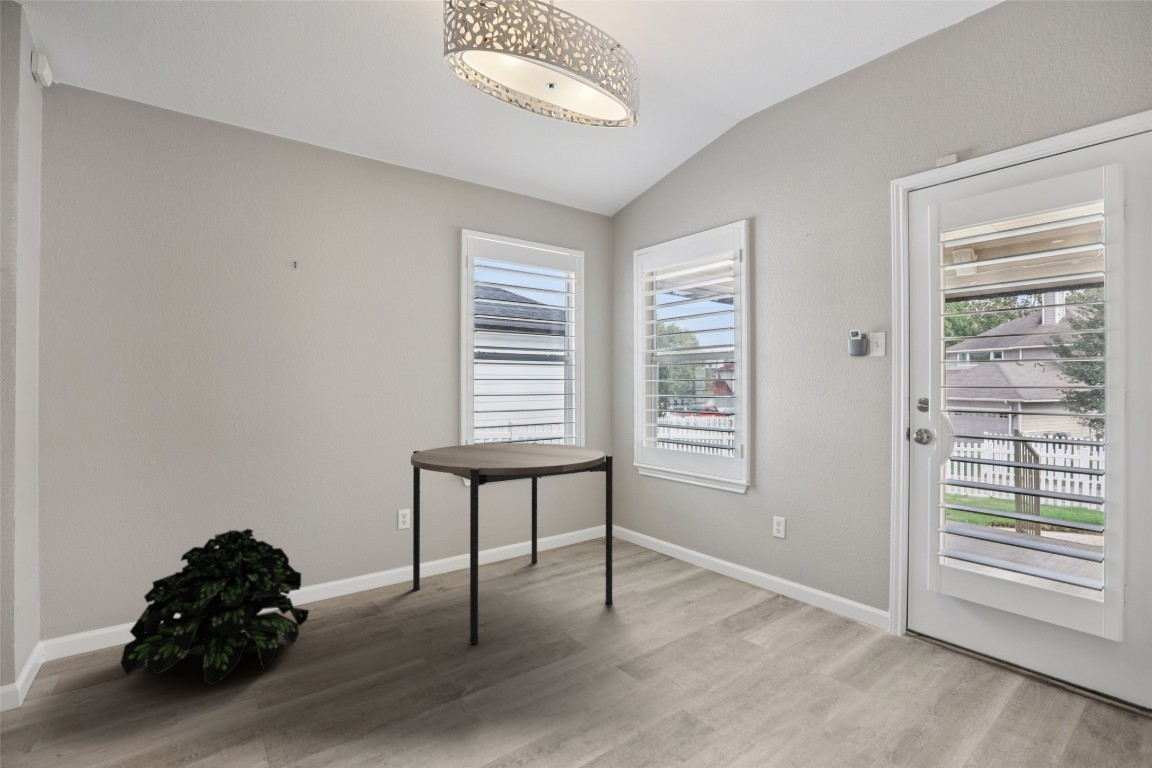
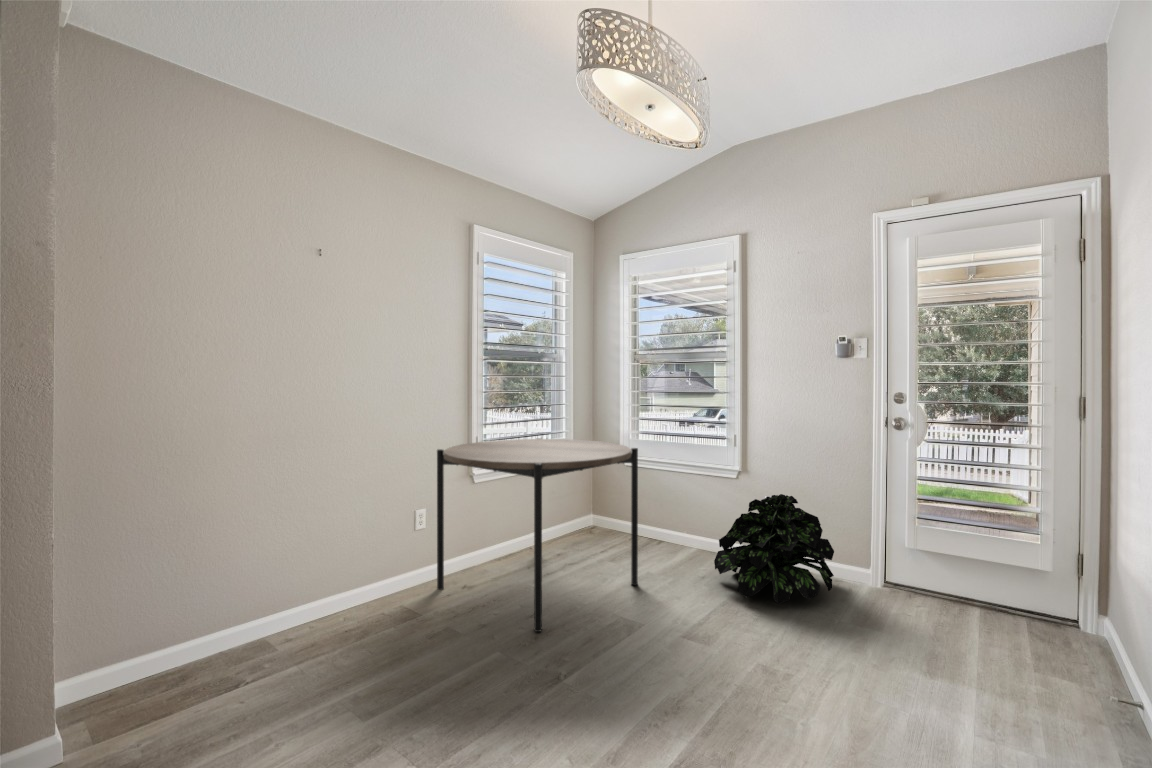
potted plant: present [121,529,309,685] -> present [714,494,834,605]

